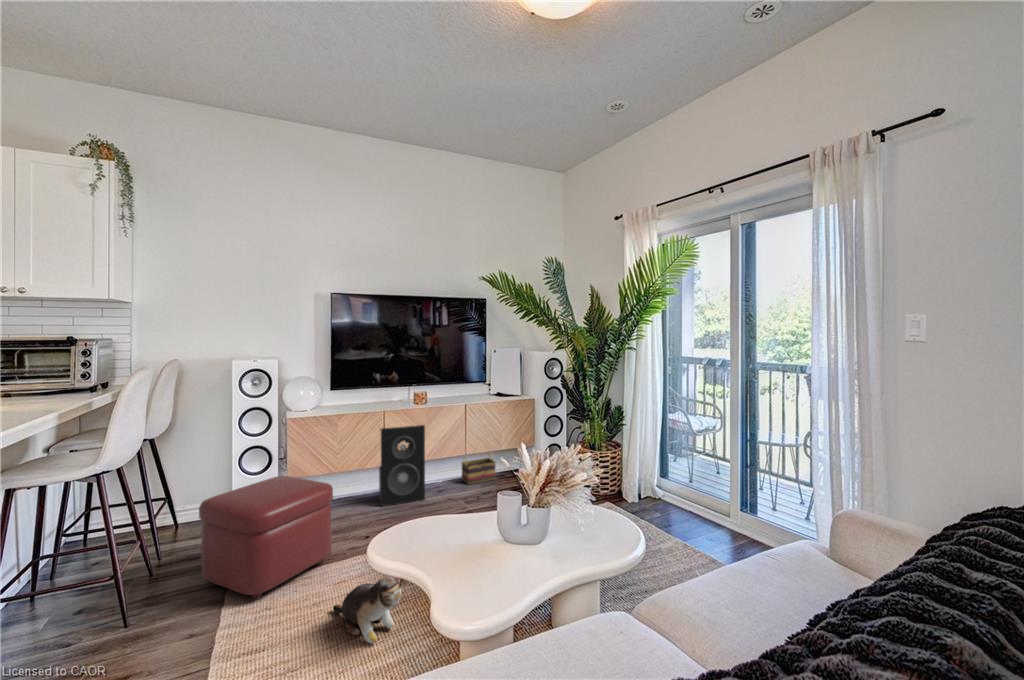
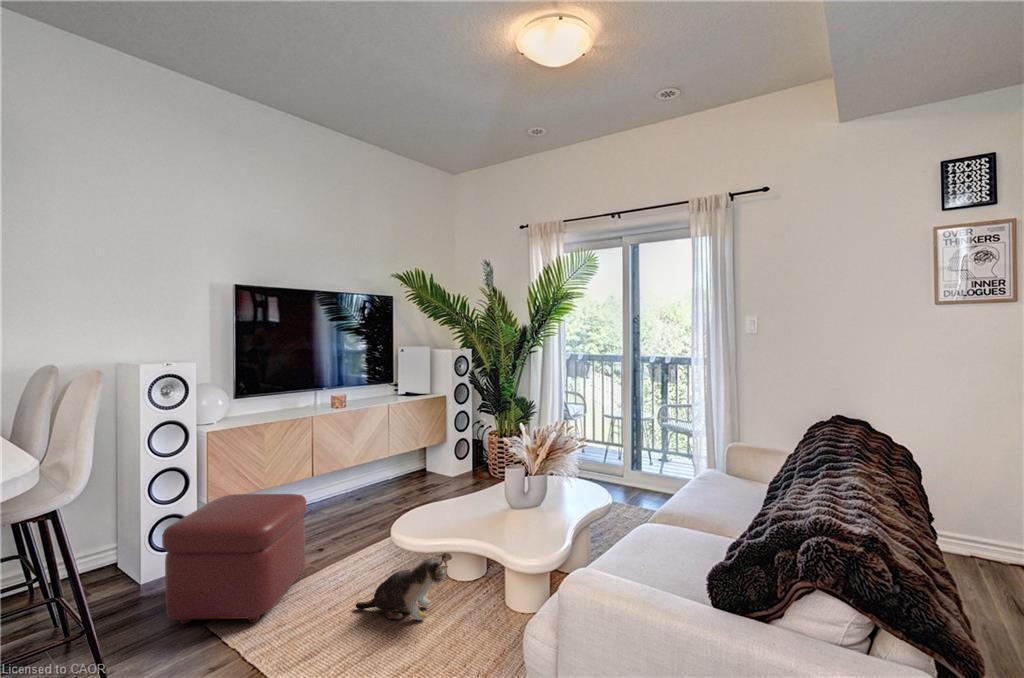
speaker: present [379,425,425,507] -> none [290,429,349,522]
basket: present [462,450,496,484] -> none [370,440,406,489]

